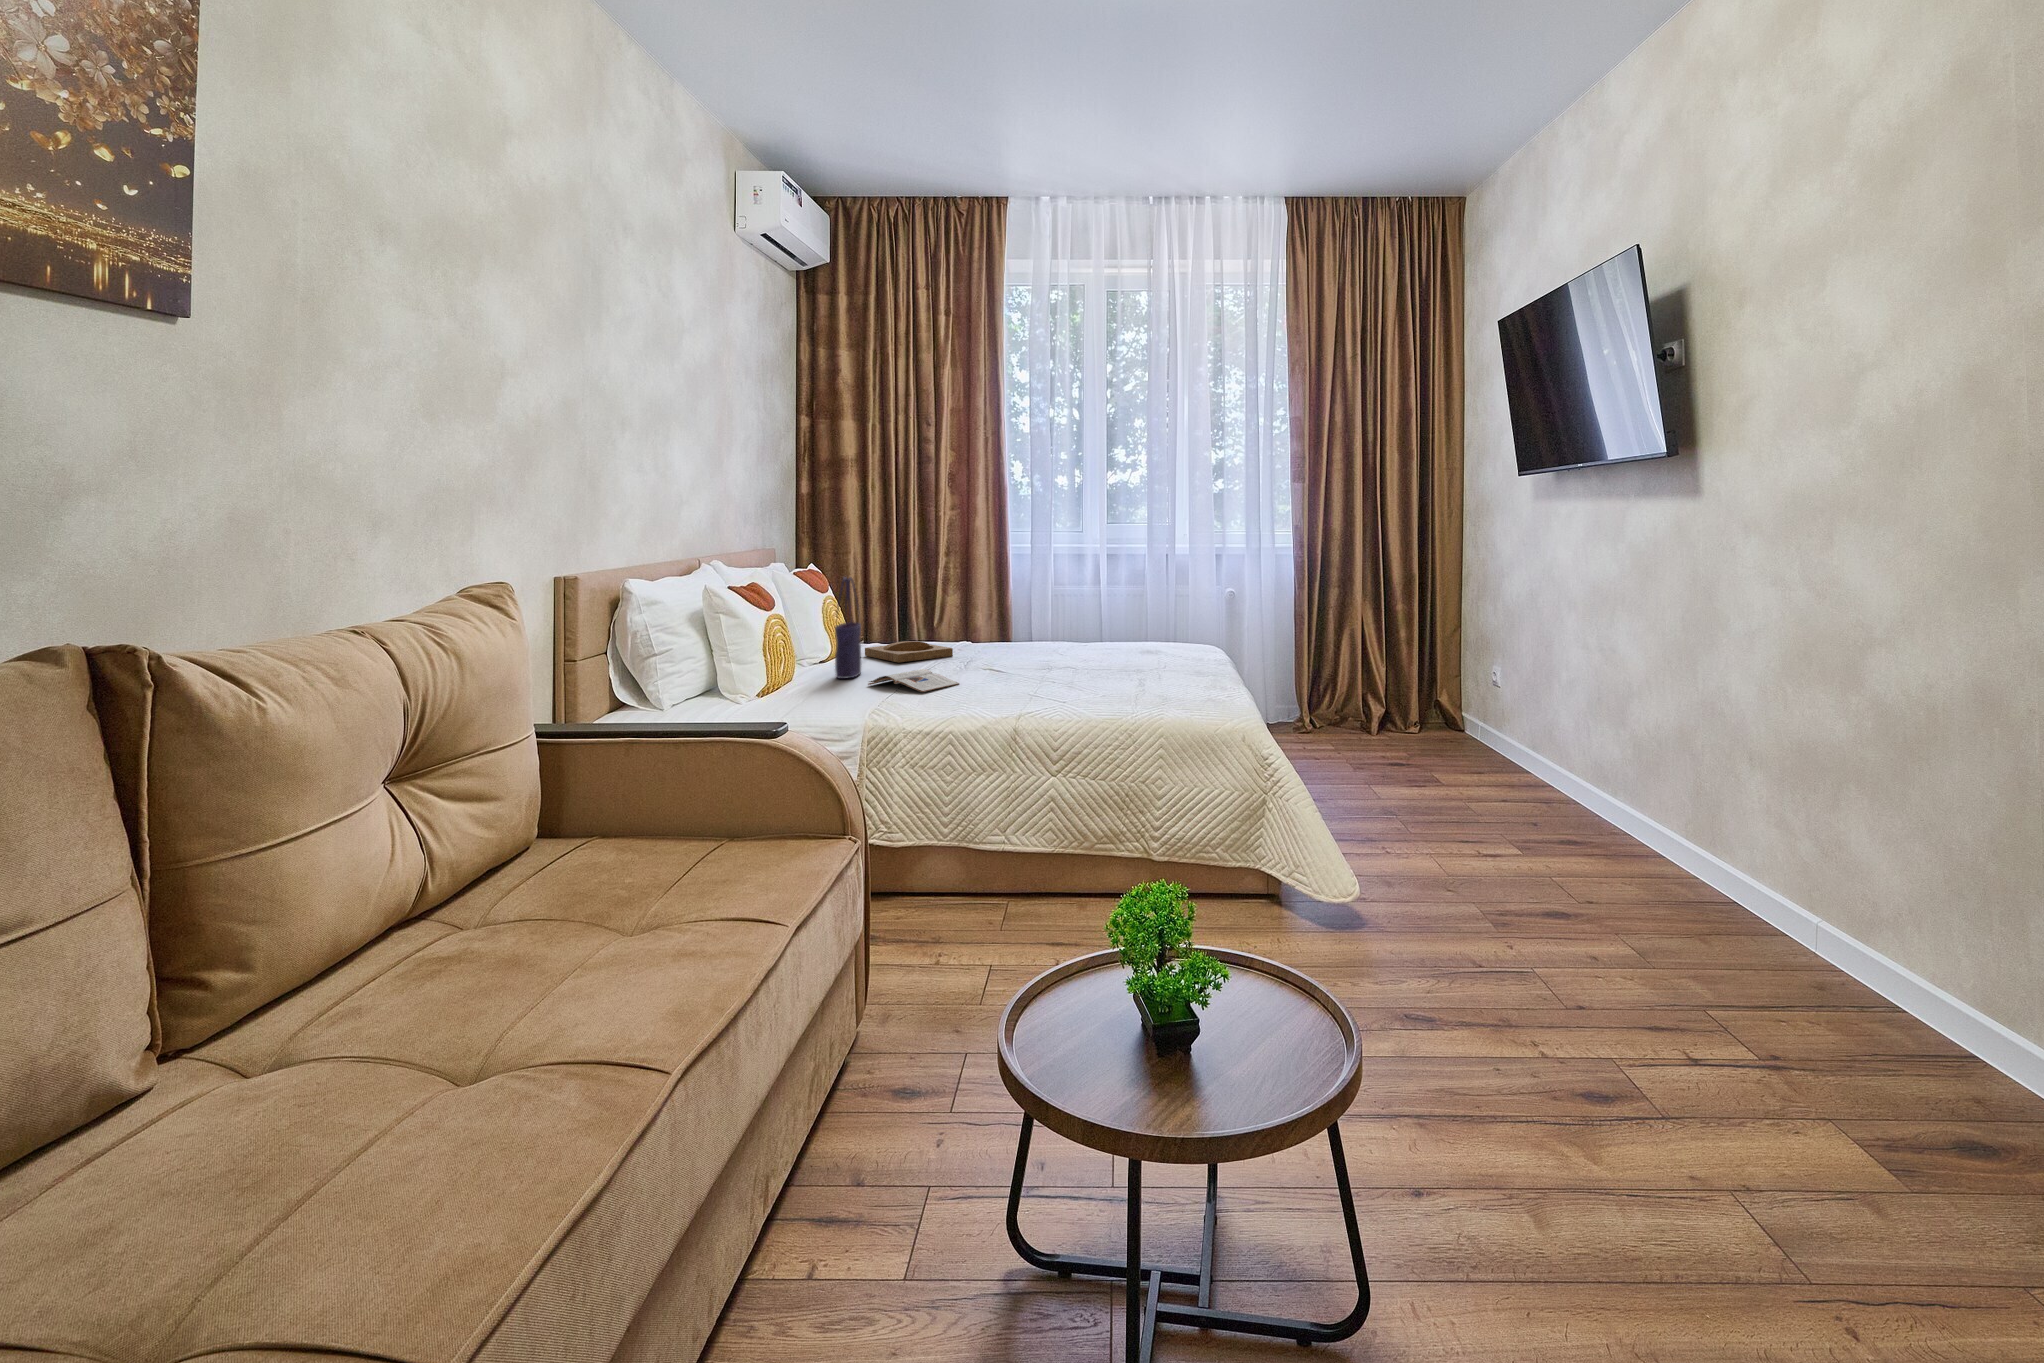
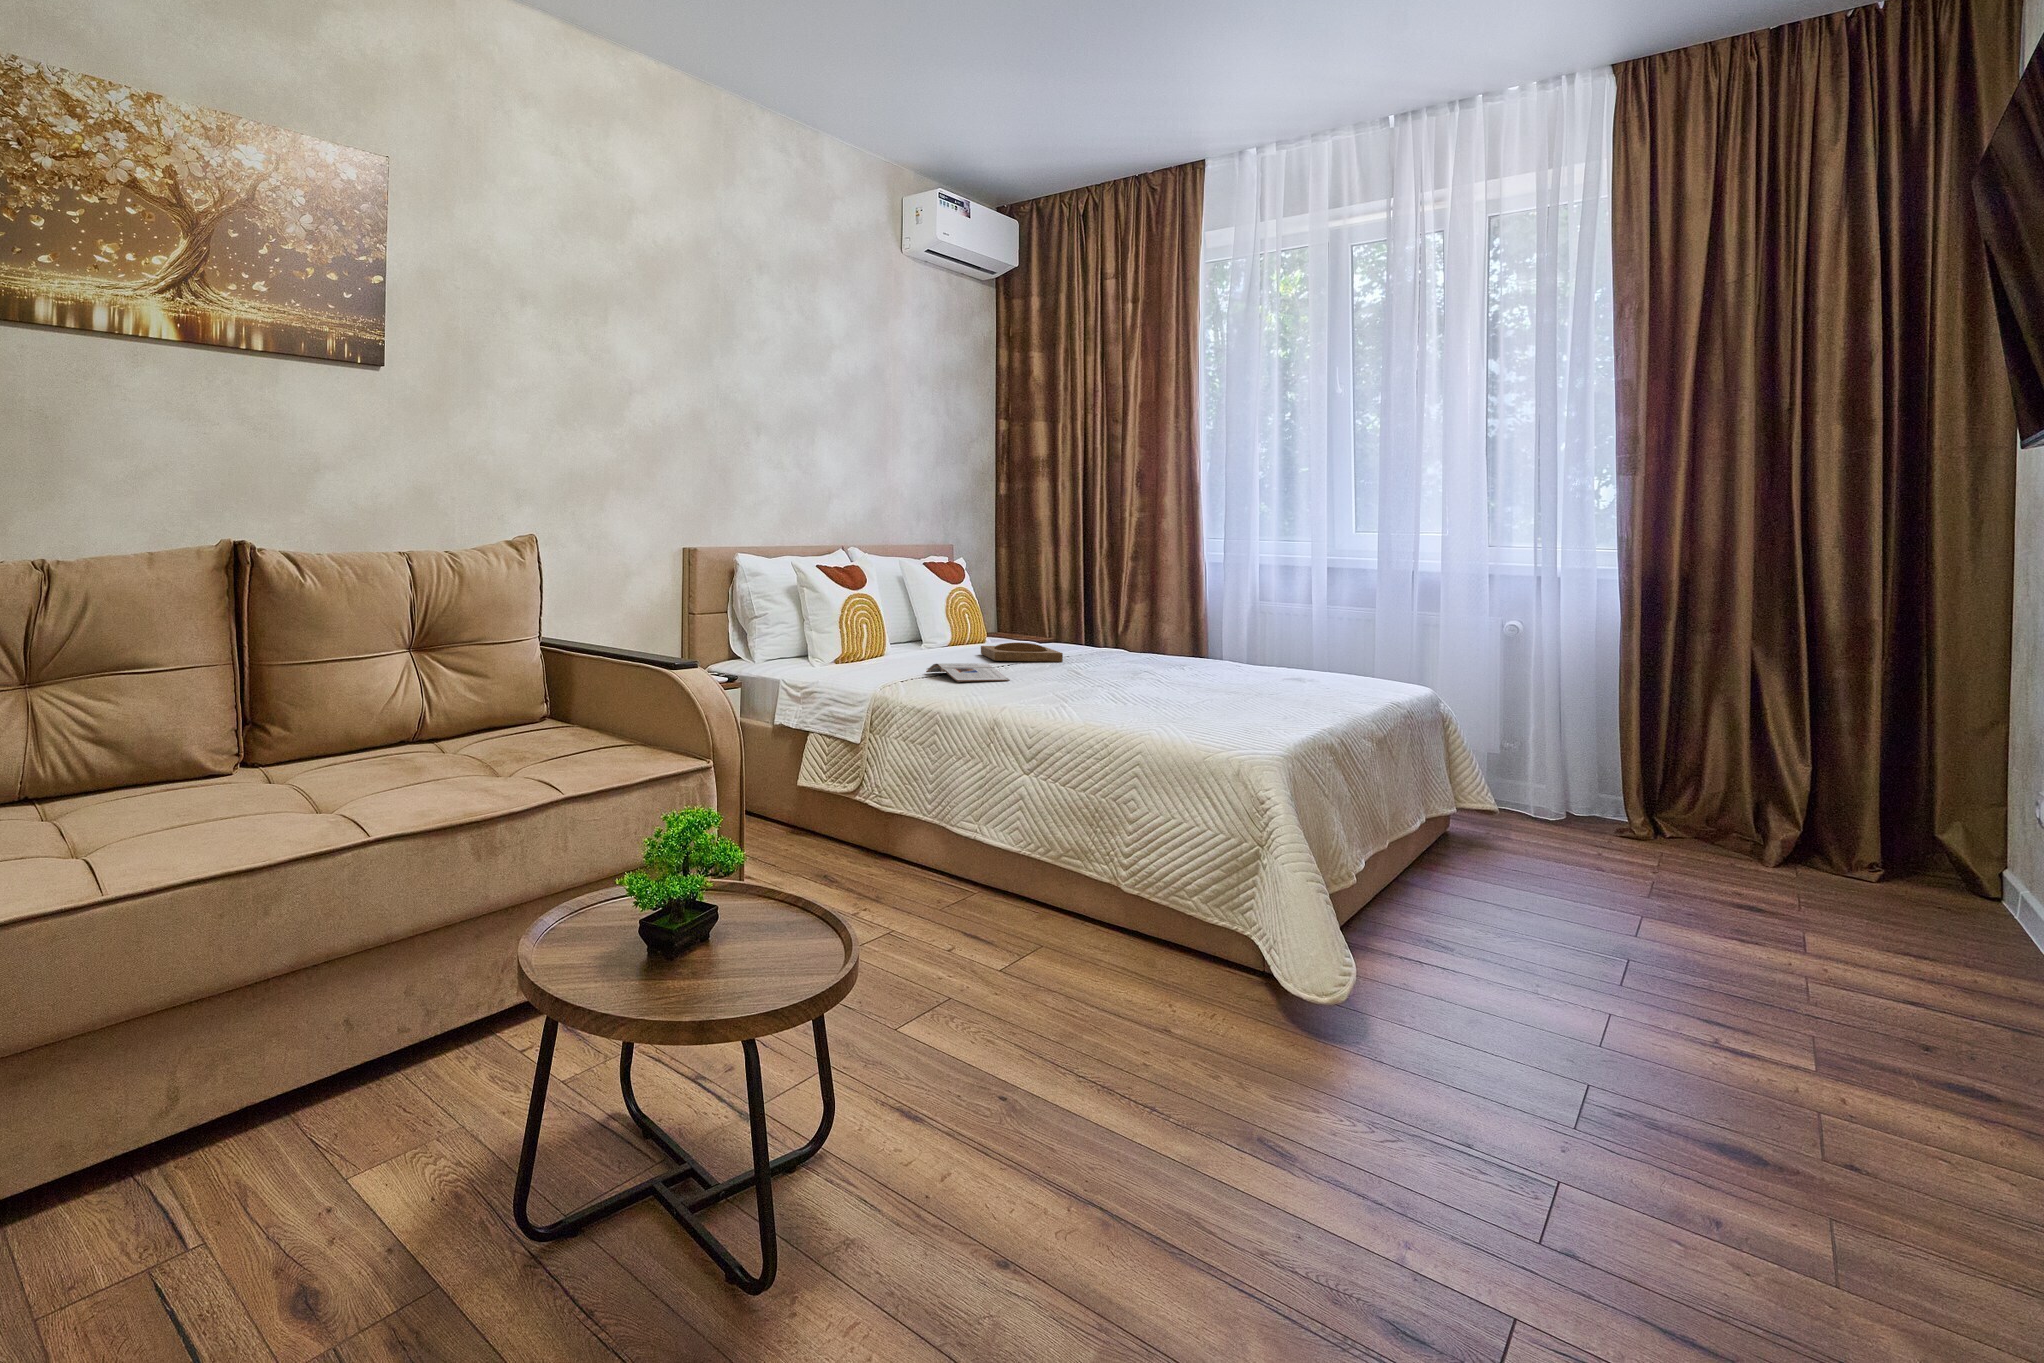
tote bag: present [835,578,861,678] -> none [912,567,947,666]

